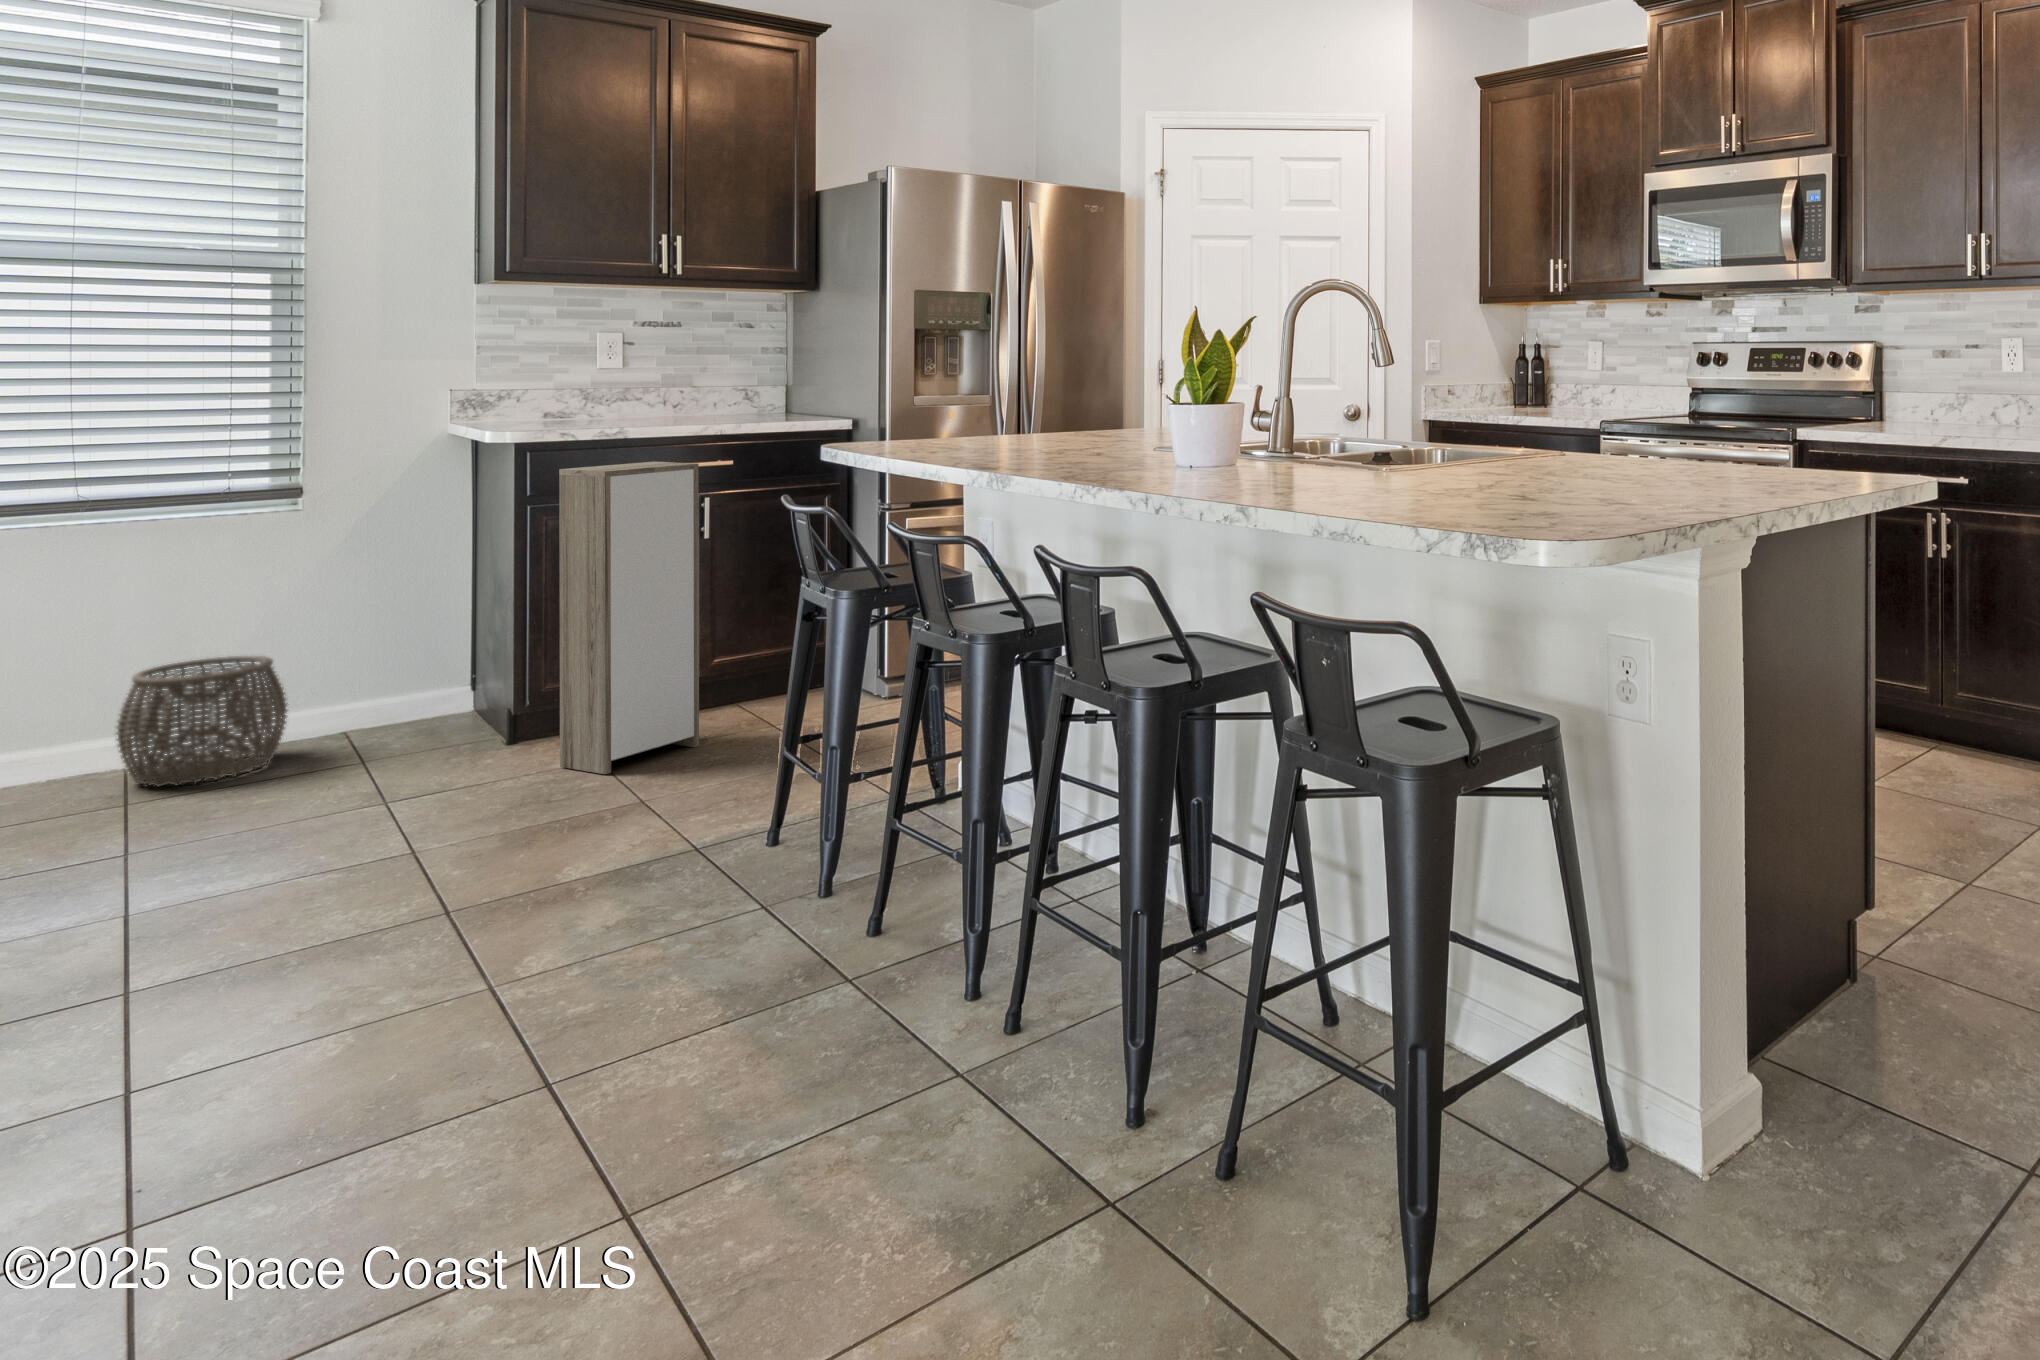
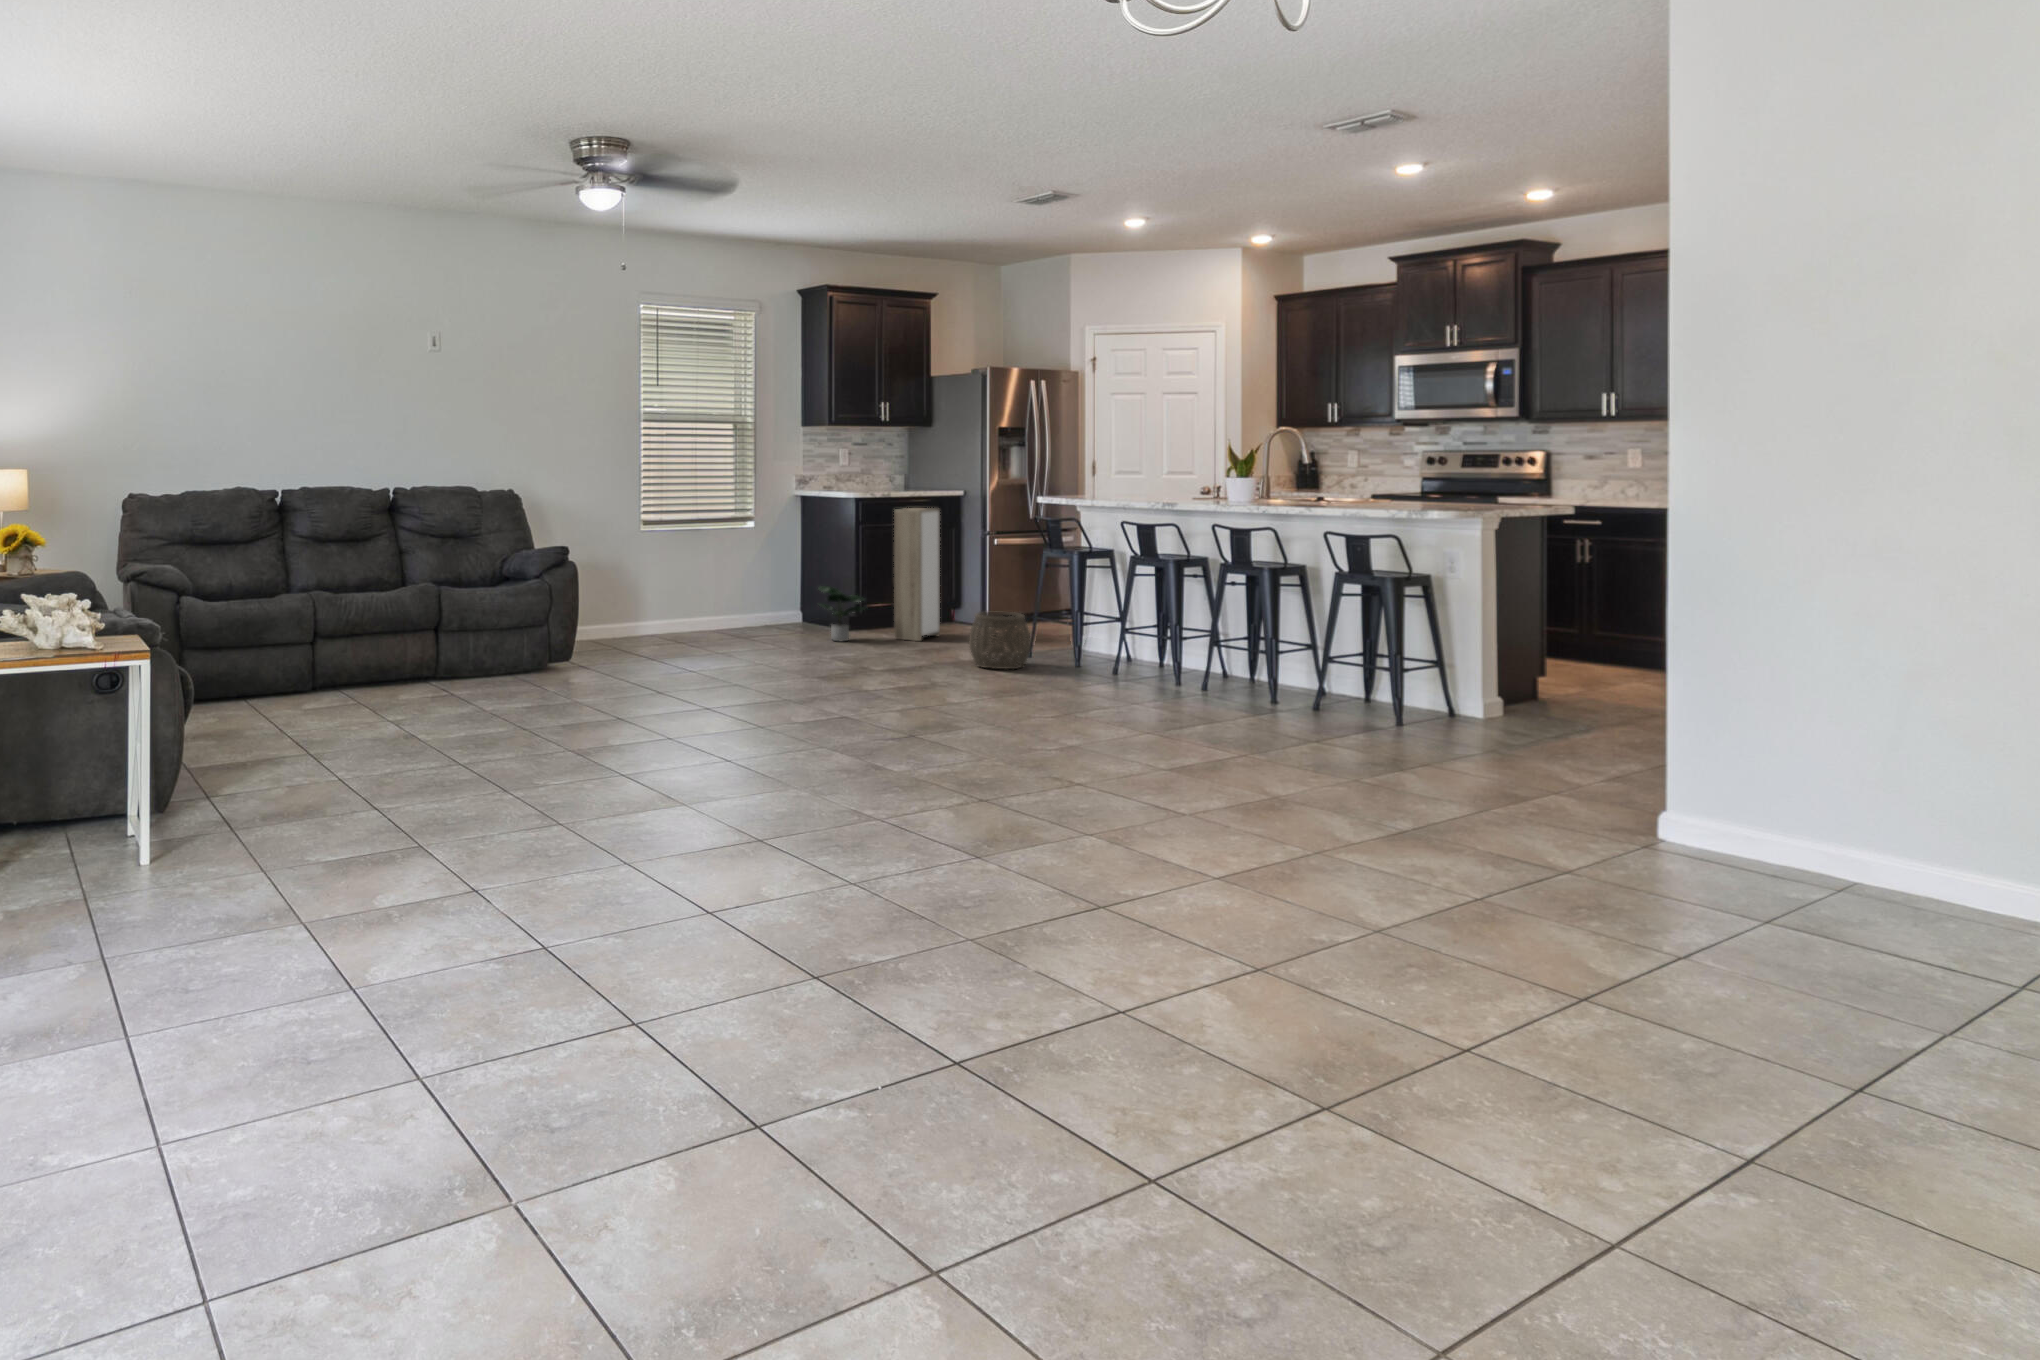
potted plant: none [328,652,491,789] -> present [819,586,864,641]
woven basket: present [116,656,288,786] -> present [969,611,1031,669]

